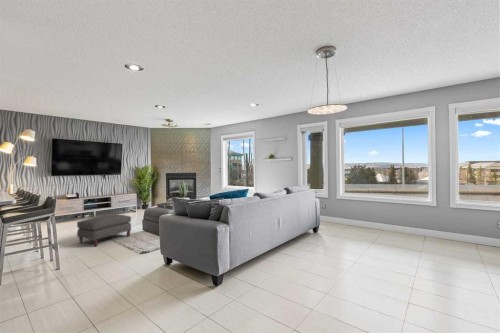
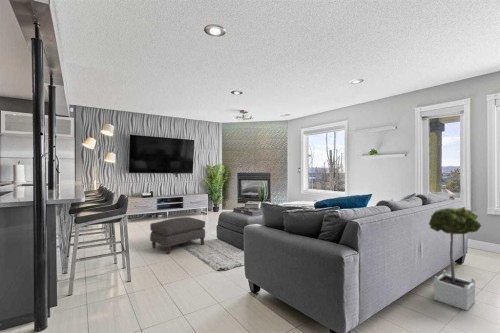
potted tree: none [283,194,310,257] -> present [429,207,481,311]

